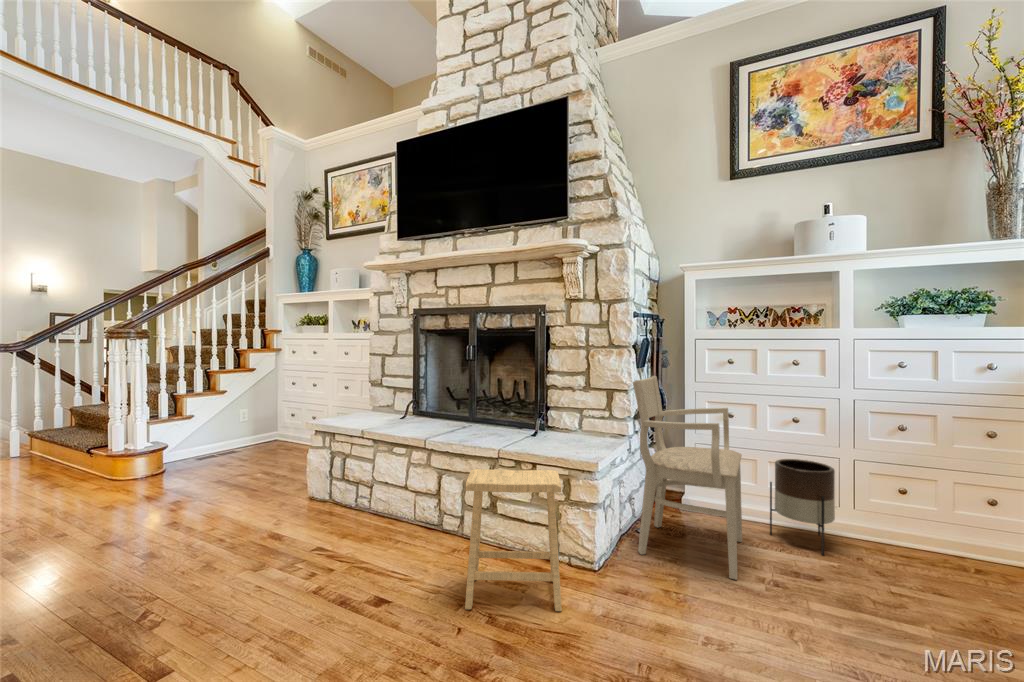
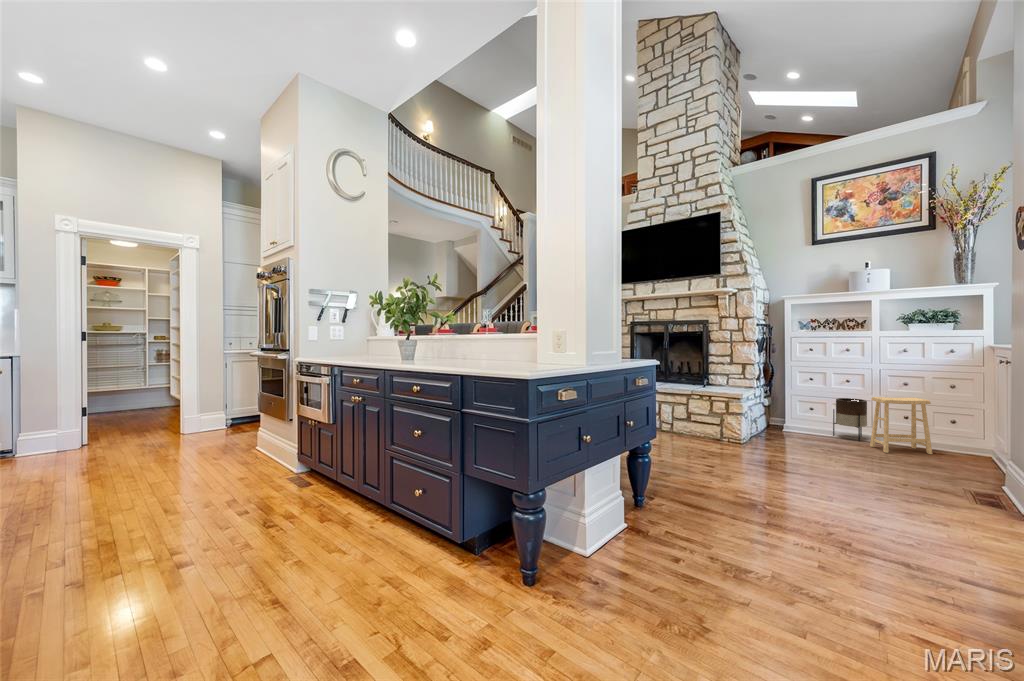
armchair: present [633,376,742,580] -> none [759,356,818,445]
footstool: present [465,469,562,611] -> present [870,397,932,454]

